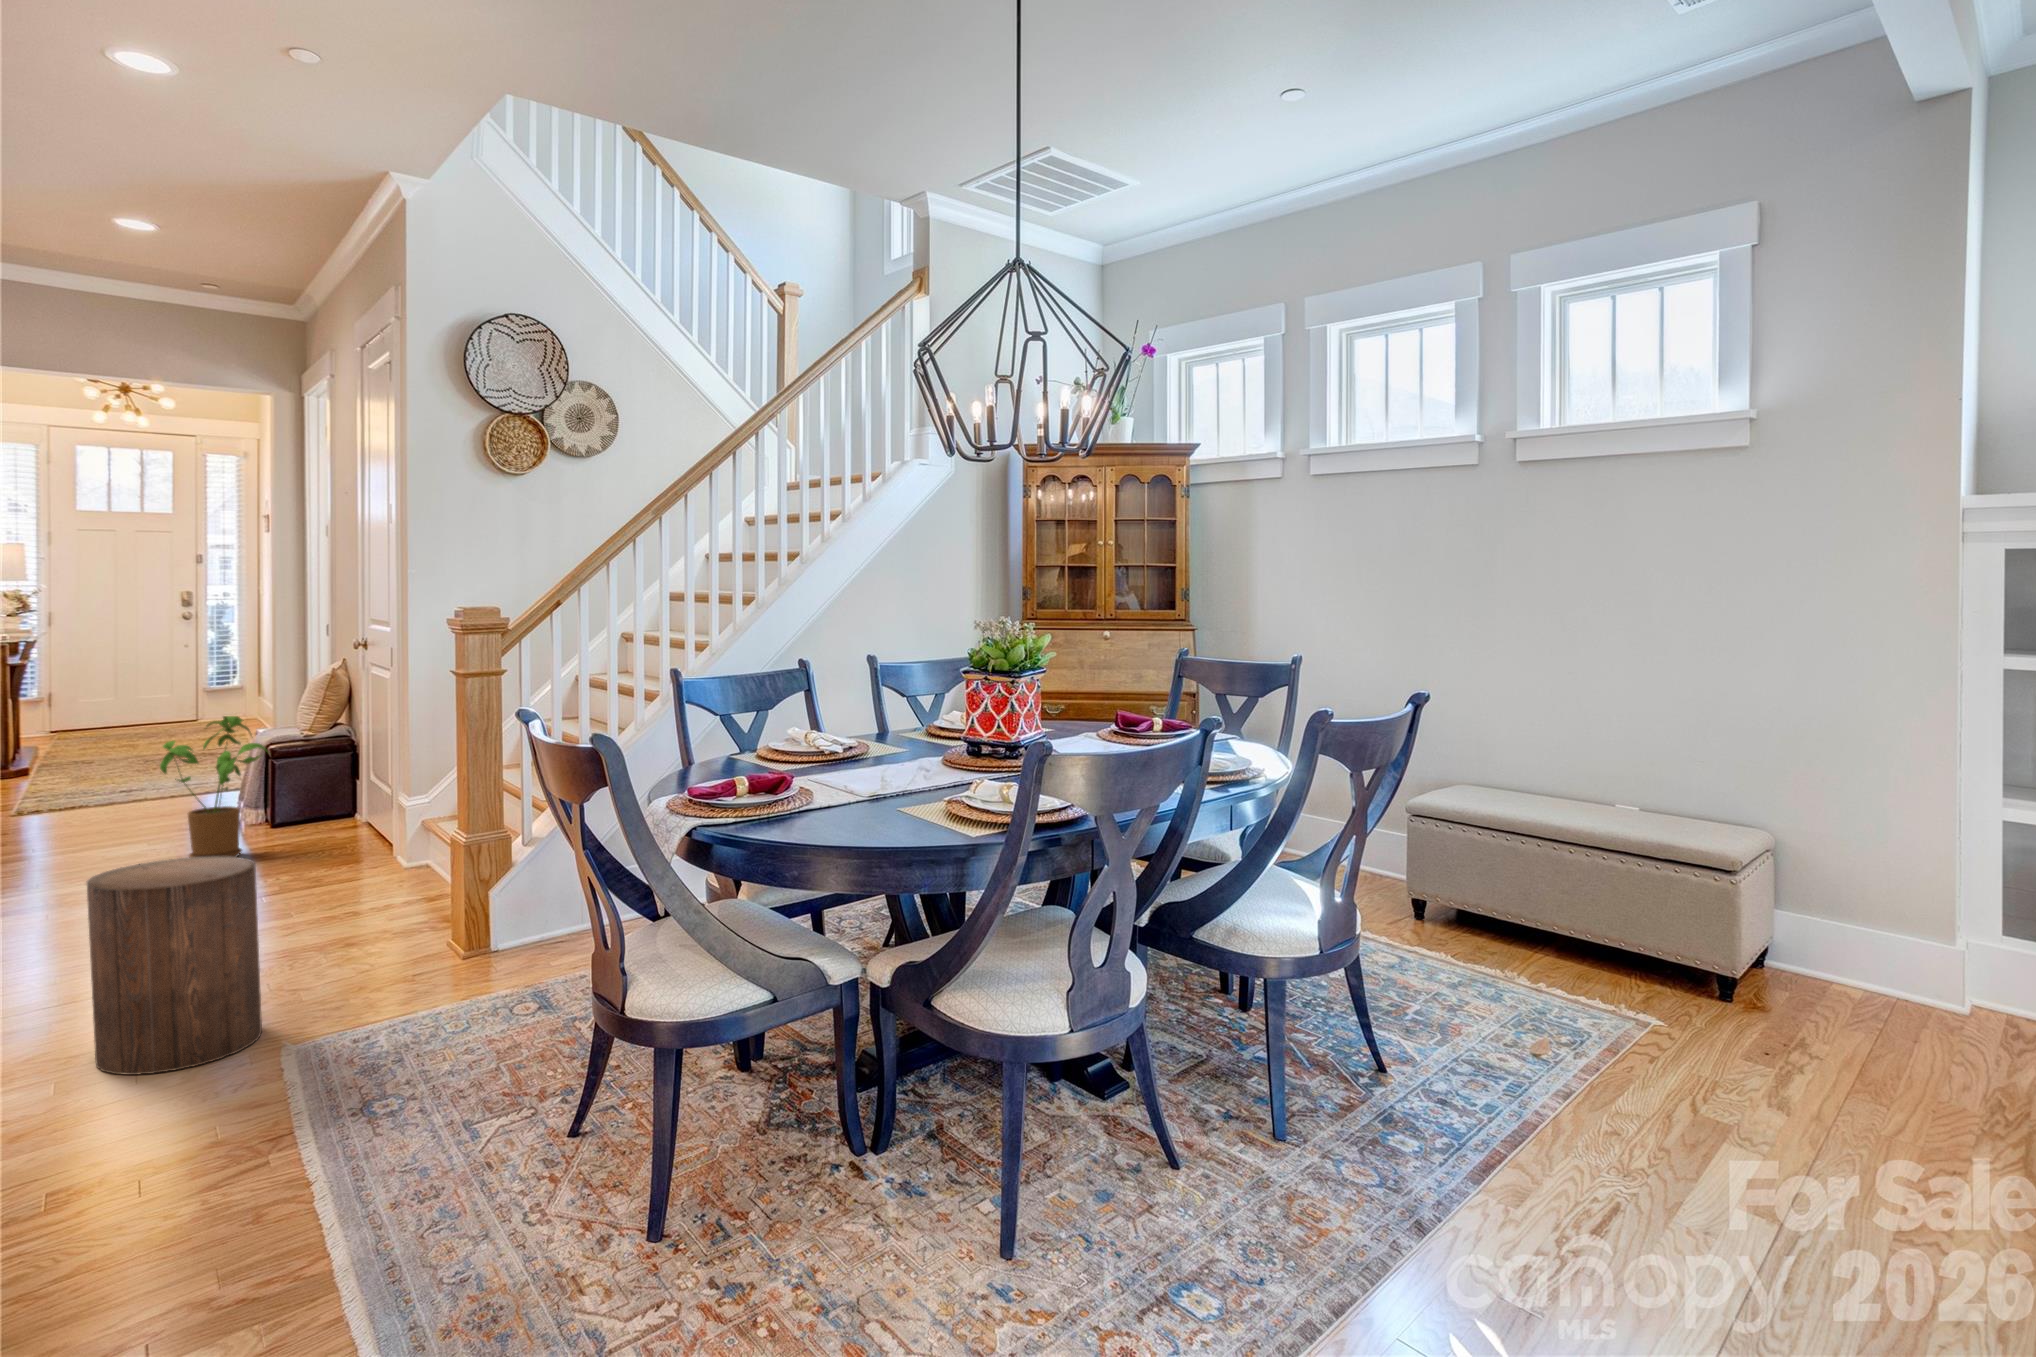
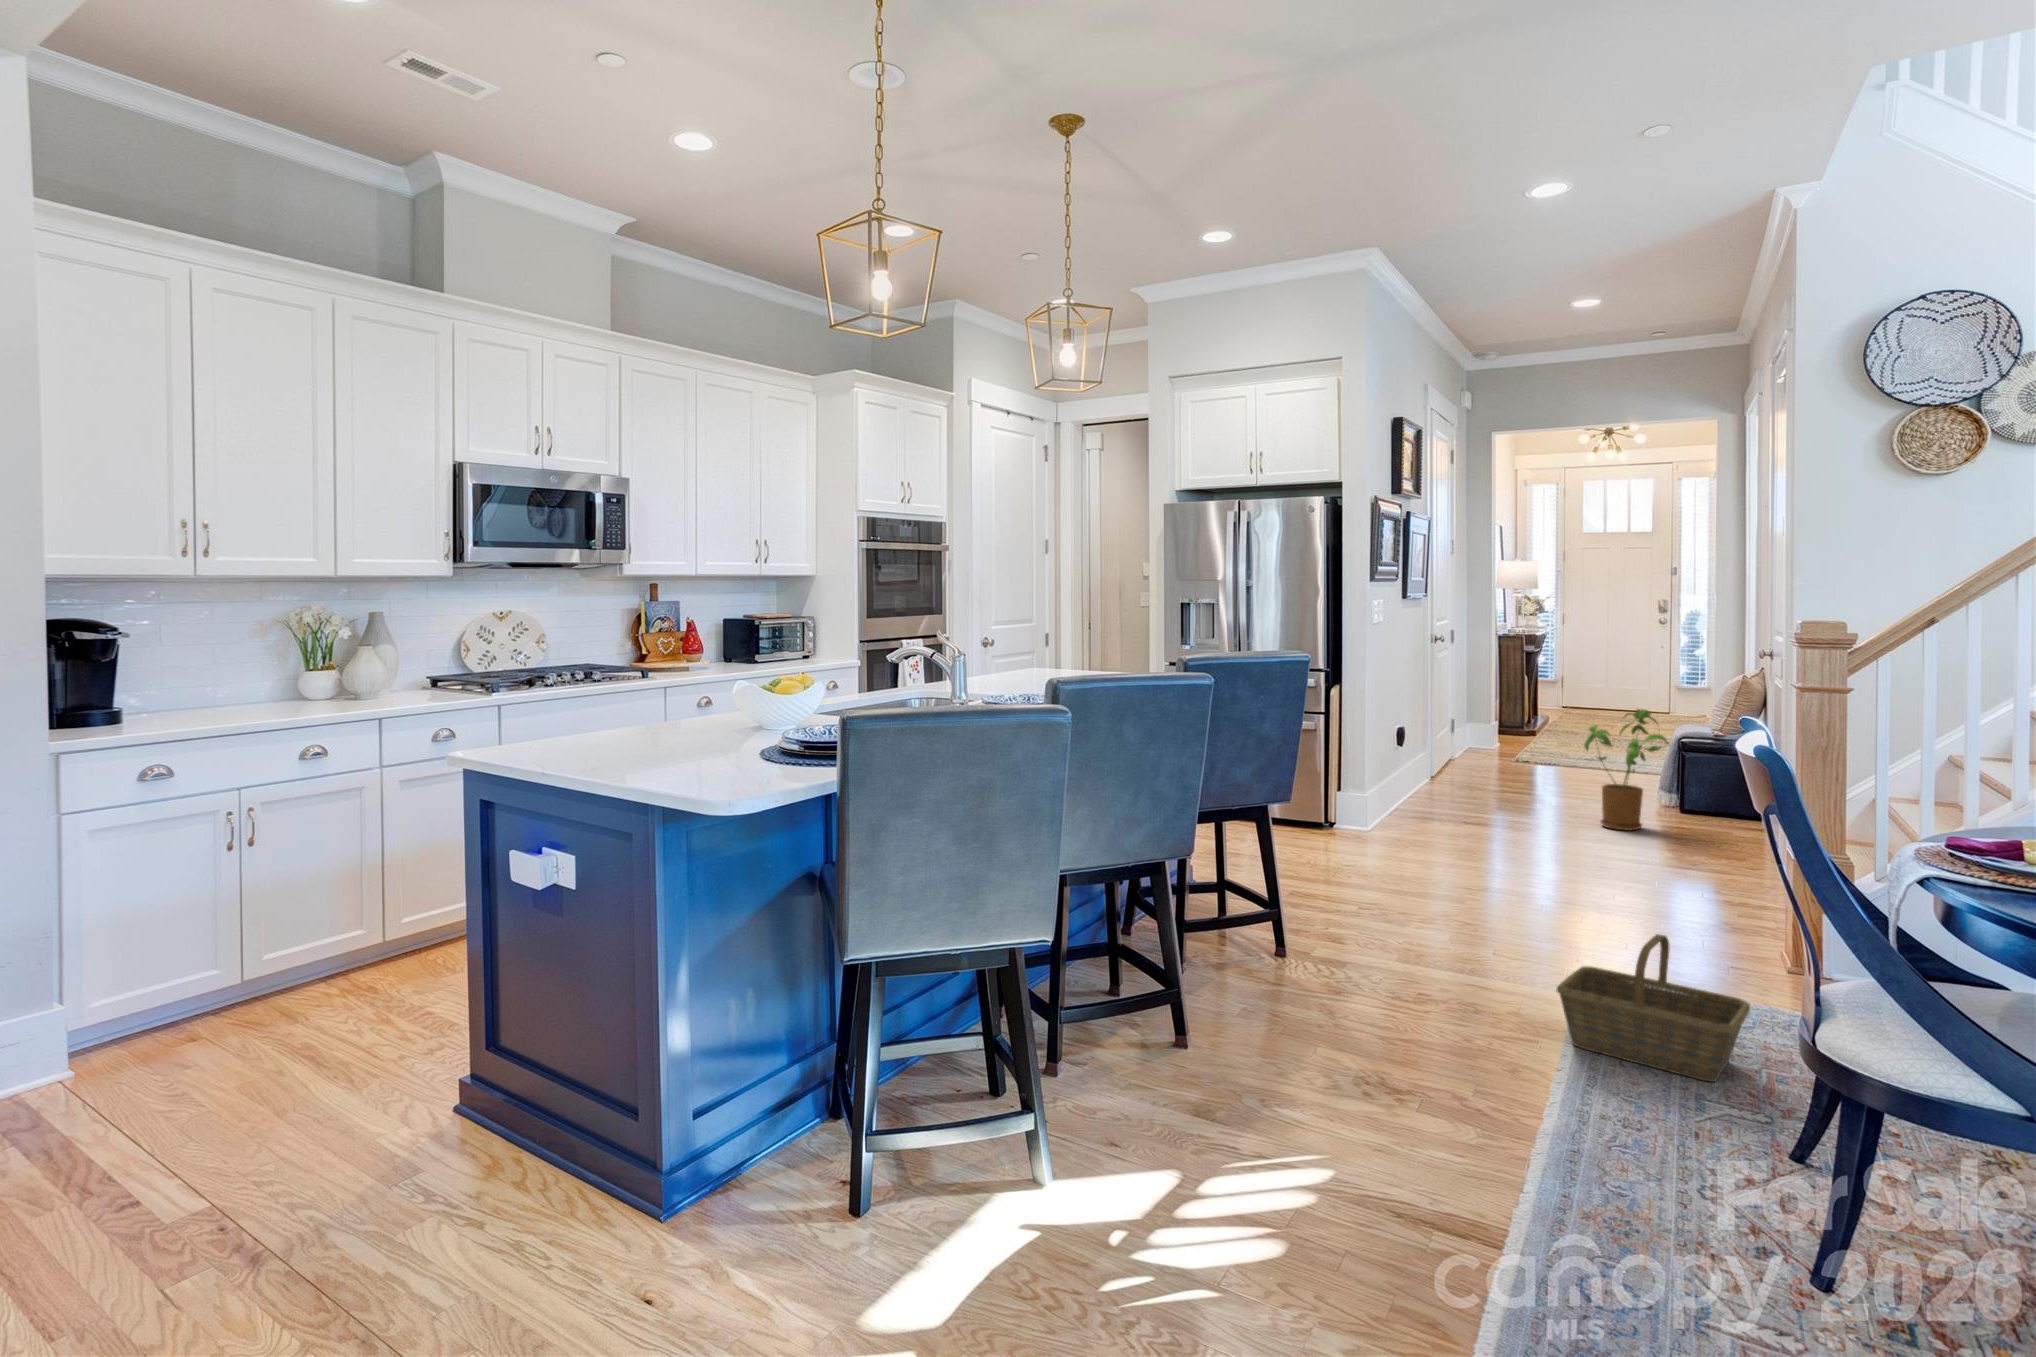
stool: present [87,856,262,1075] -> none [1470,810,1587,972]
basket: none [281,964,489,1131] -> present [1557,934,1750,1082]

